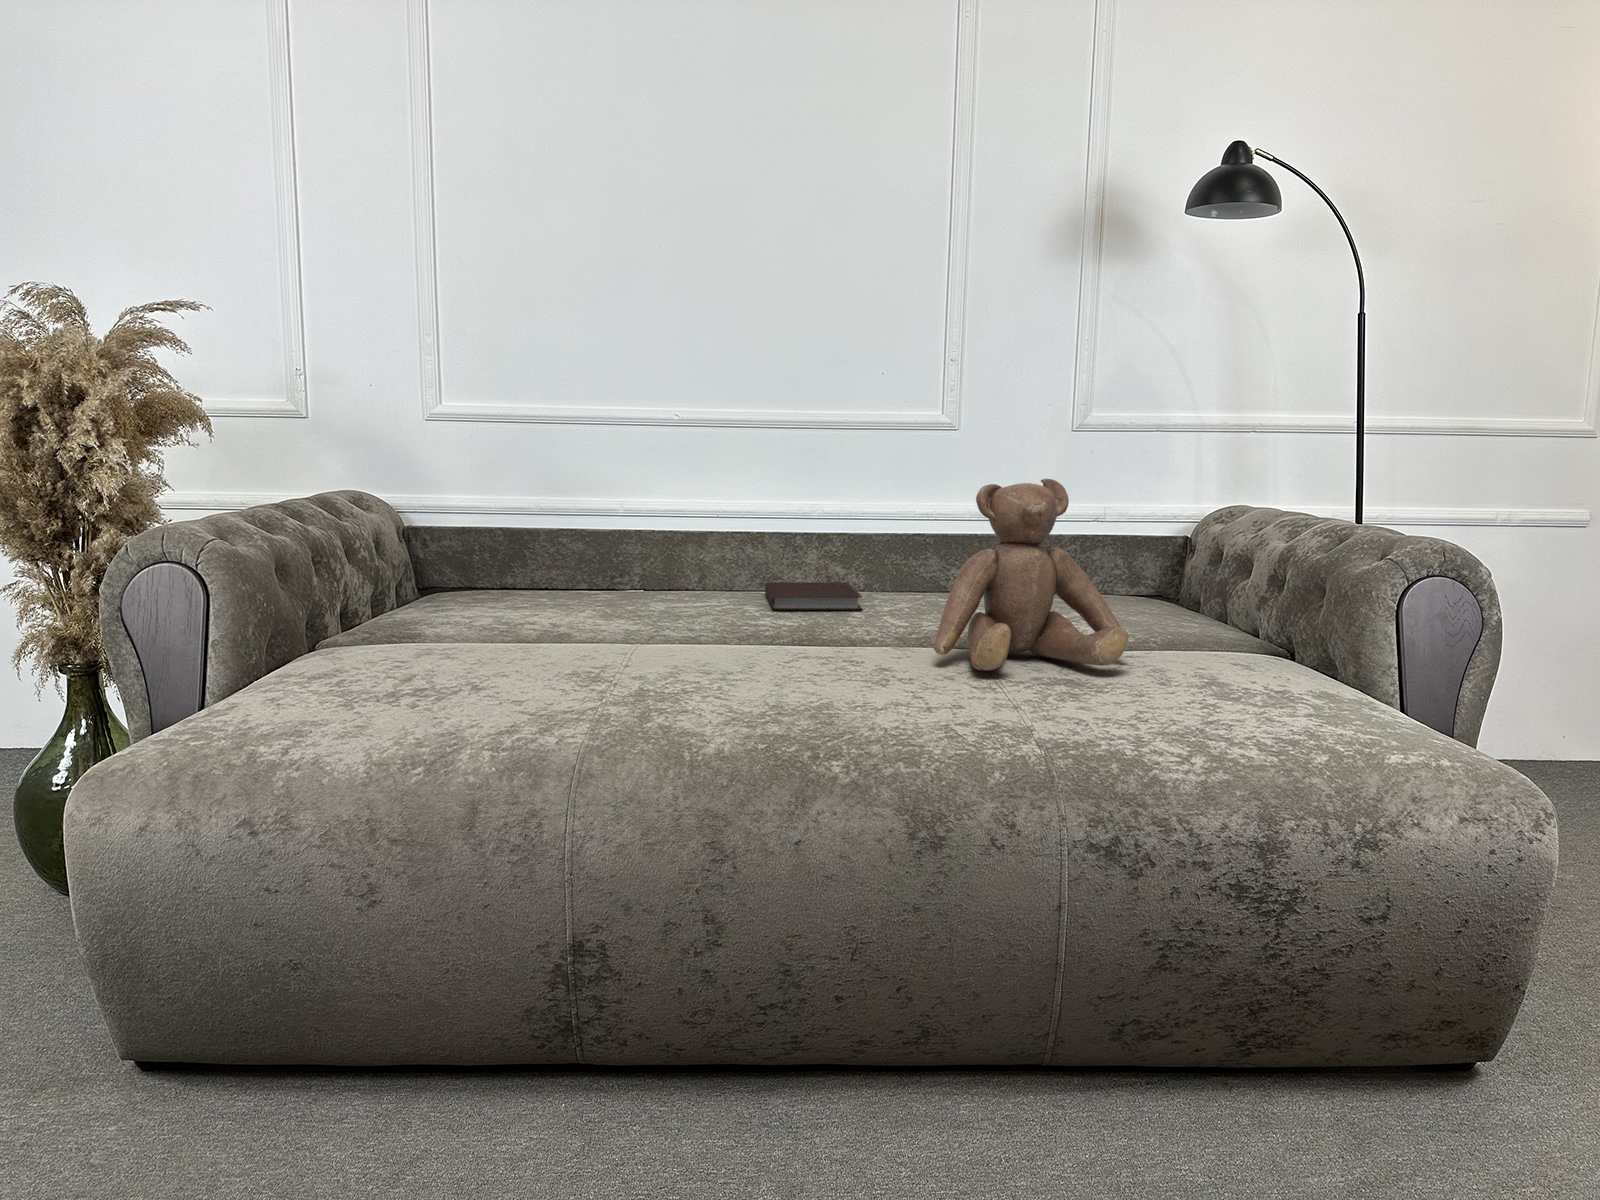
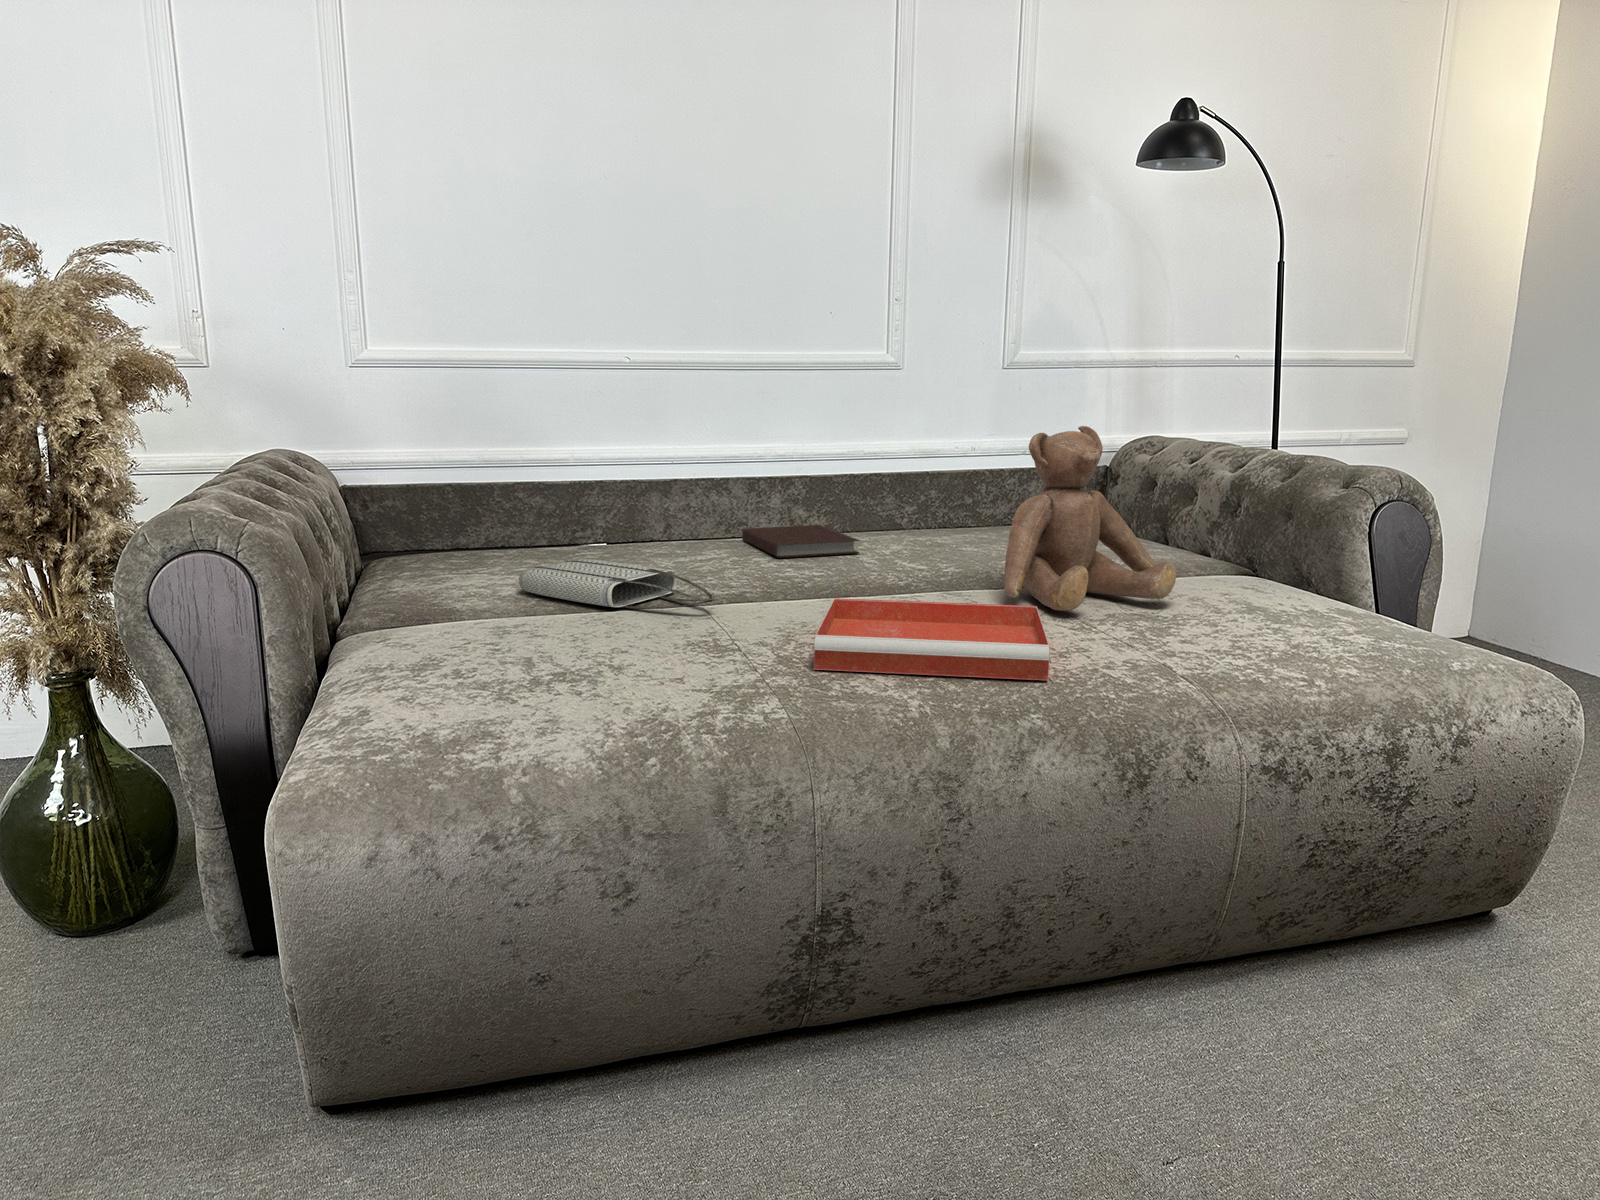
tote bag: none [490,598,637,645] -> present [519,559,714,609]
tray: none [649,642,928,731] -> present [814,598,1050,680]

